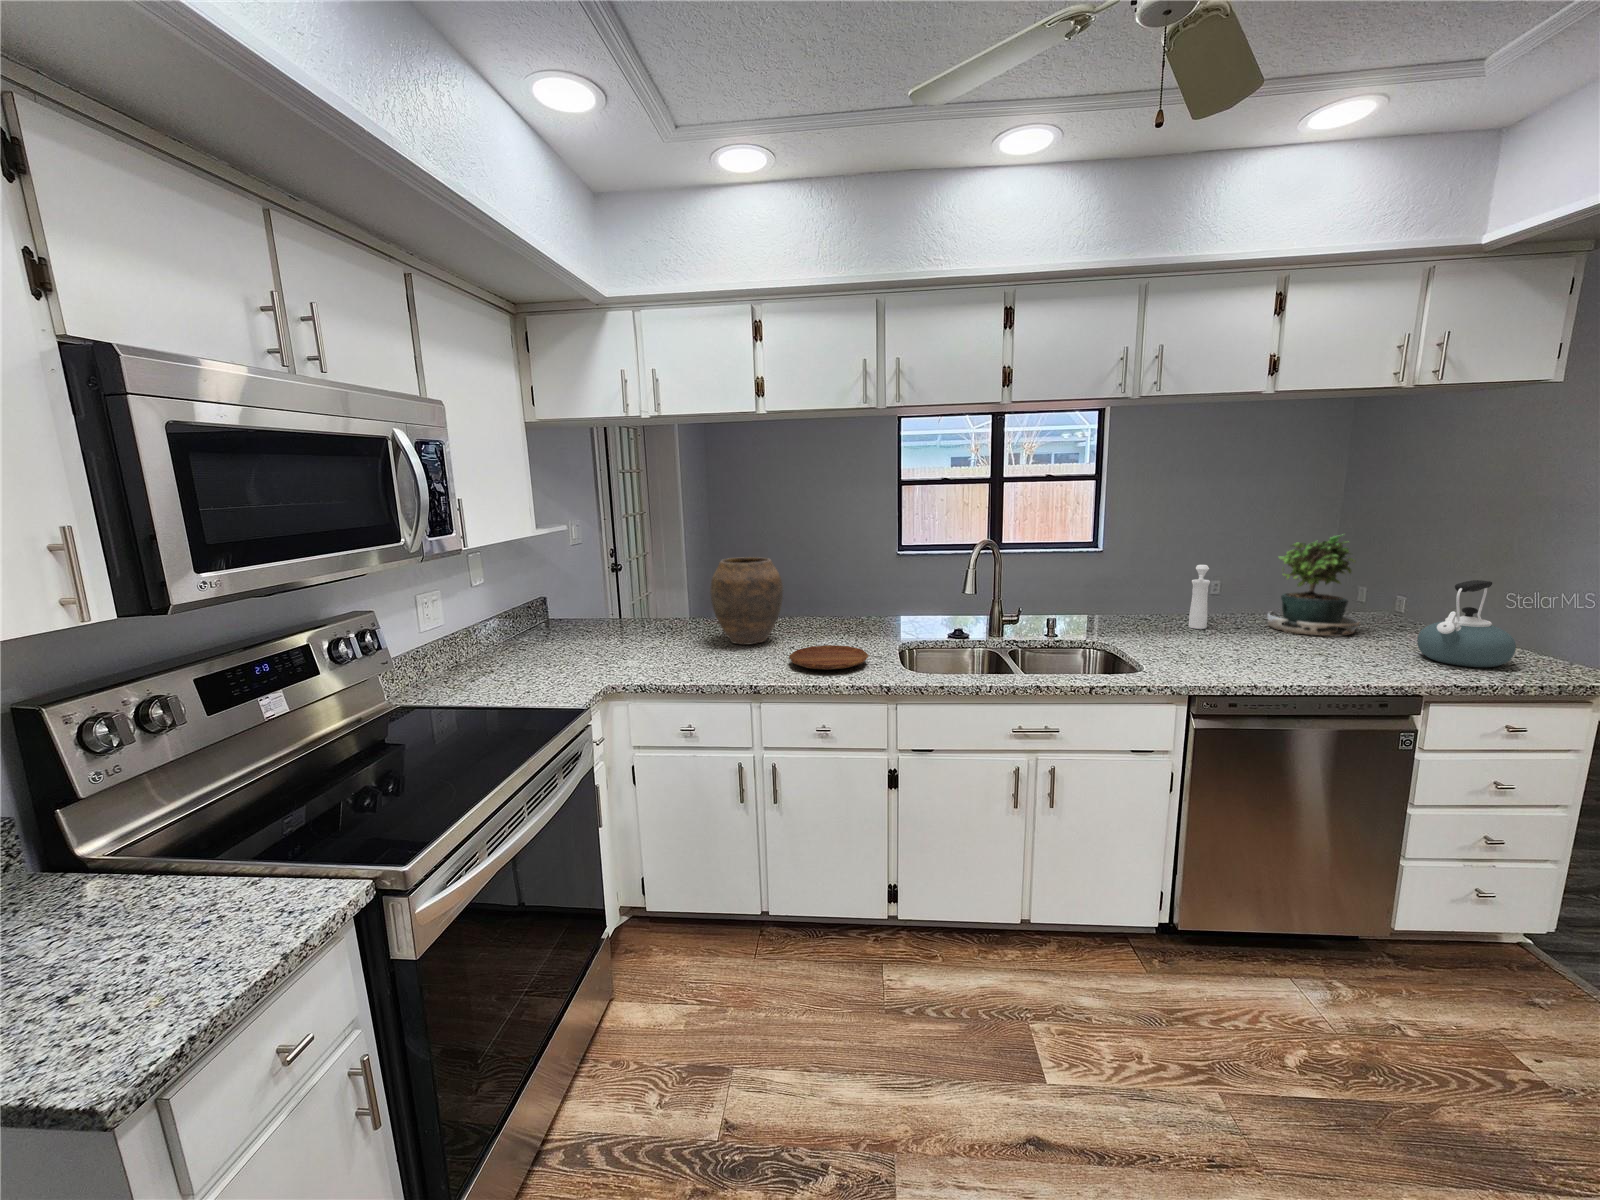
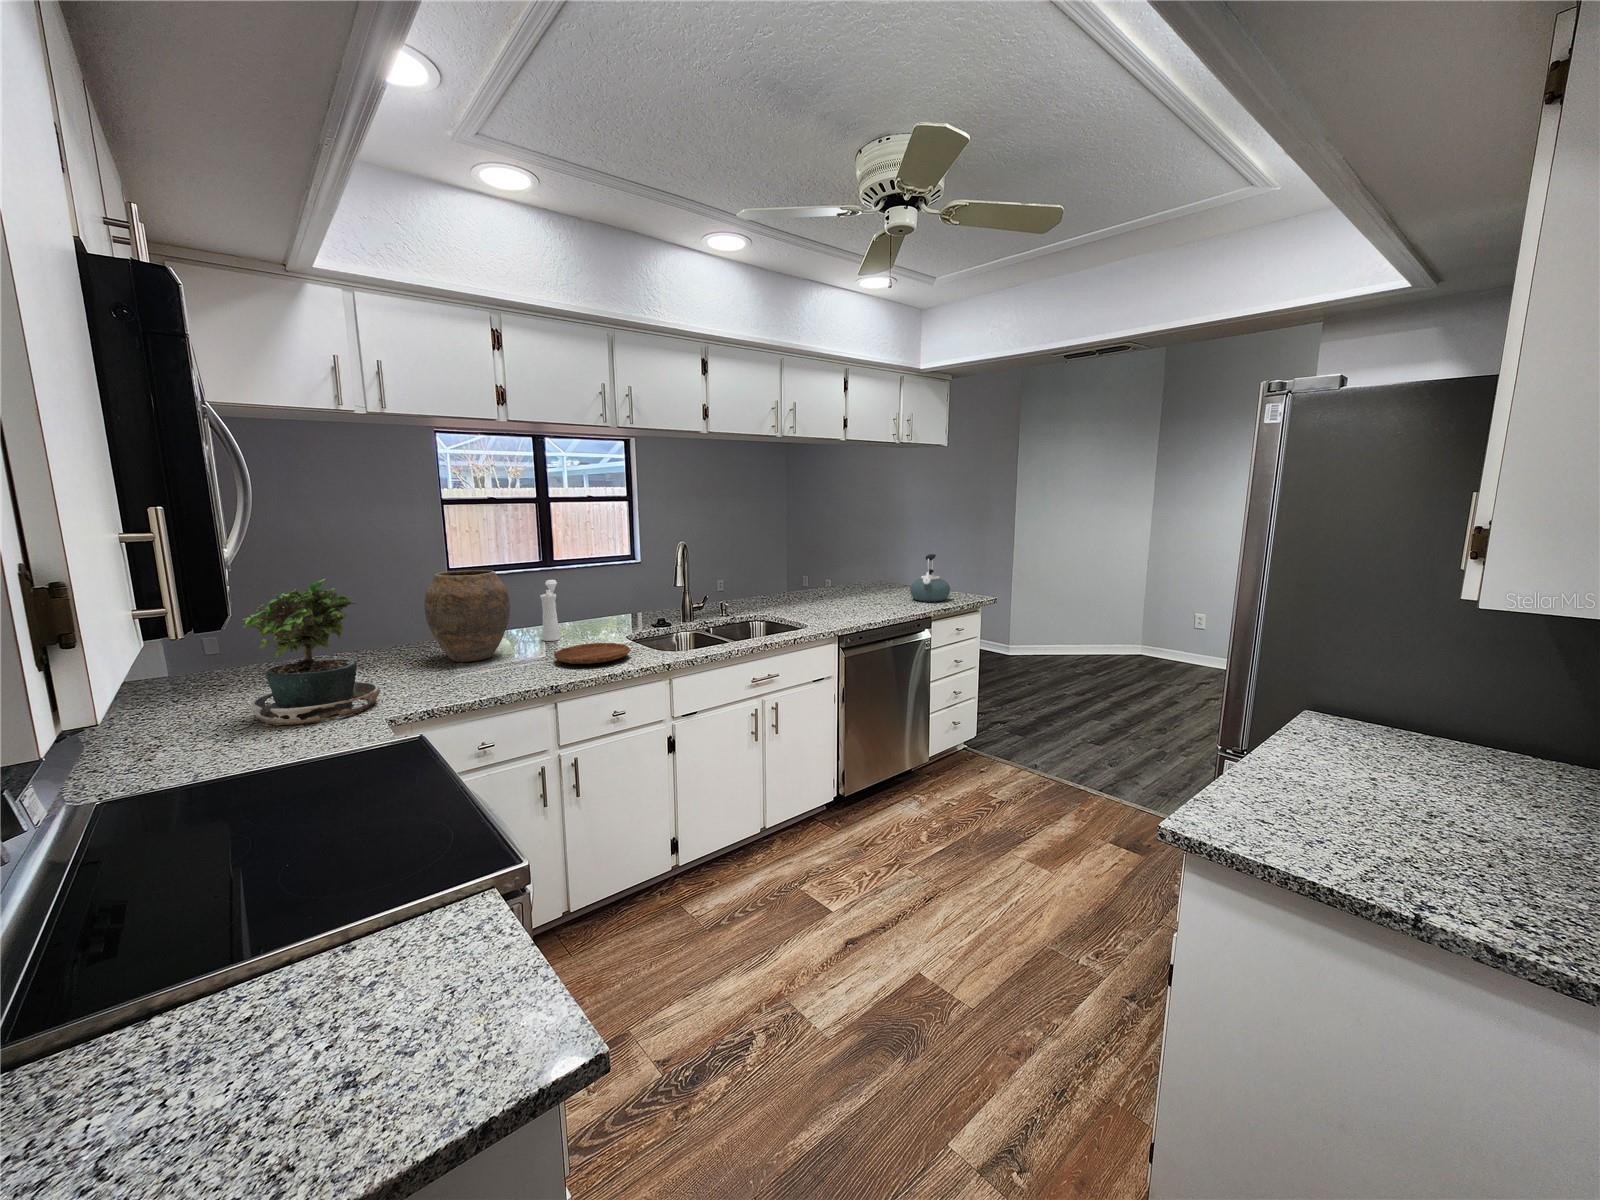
potted plant: present [1268,536,1360,636] -> present [216,579,380,740]
pepper mill: present [1189,565,1210,629] -> present [540,580,560,641]

